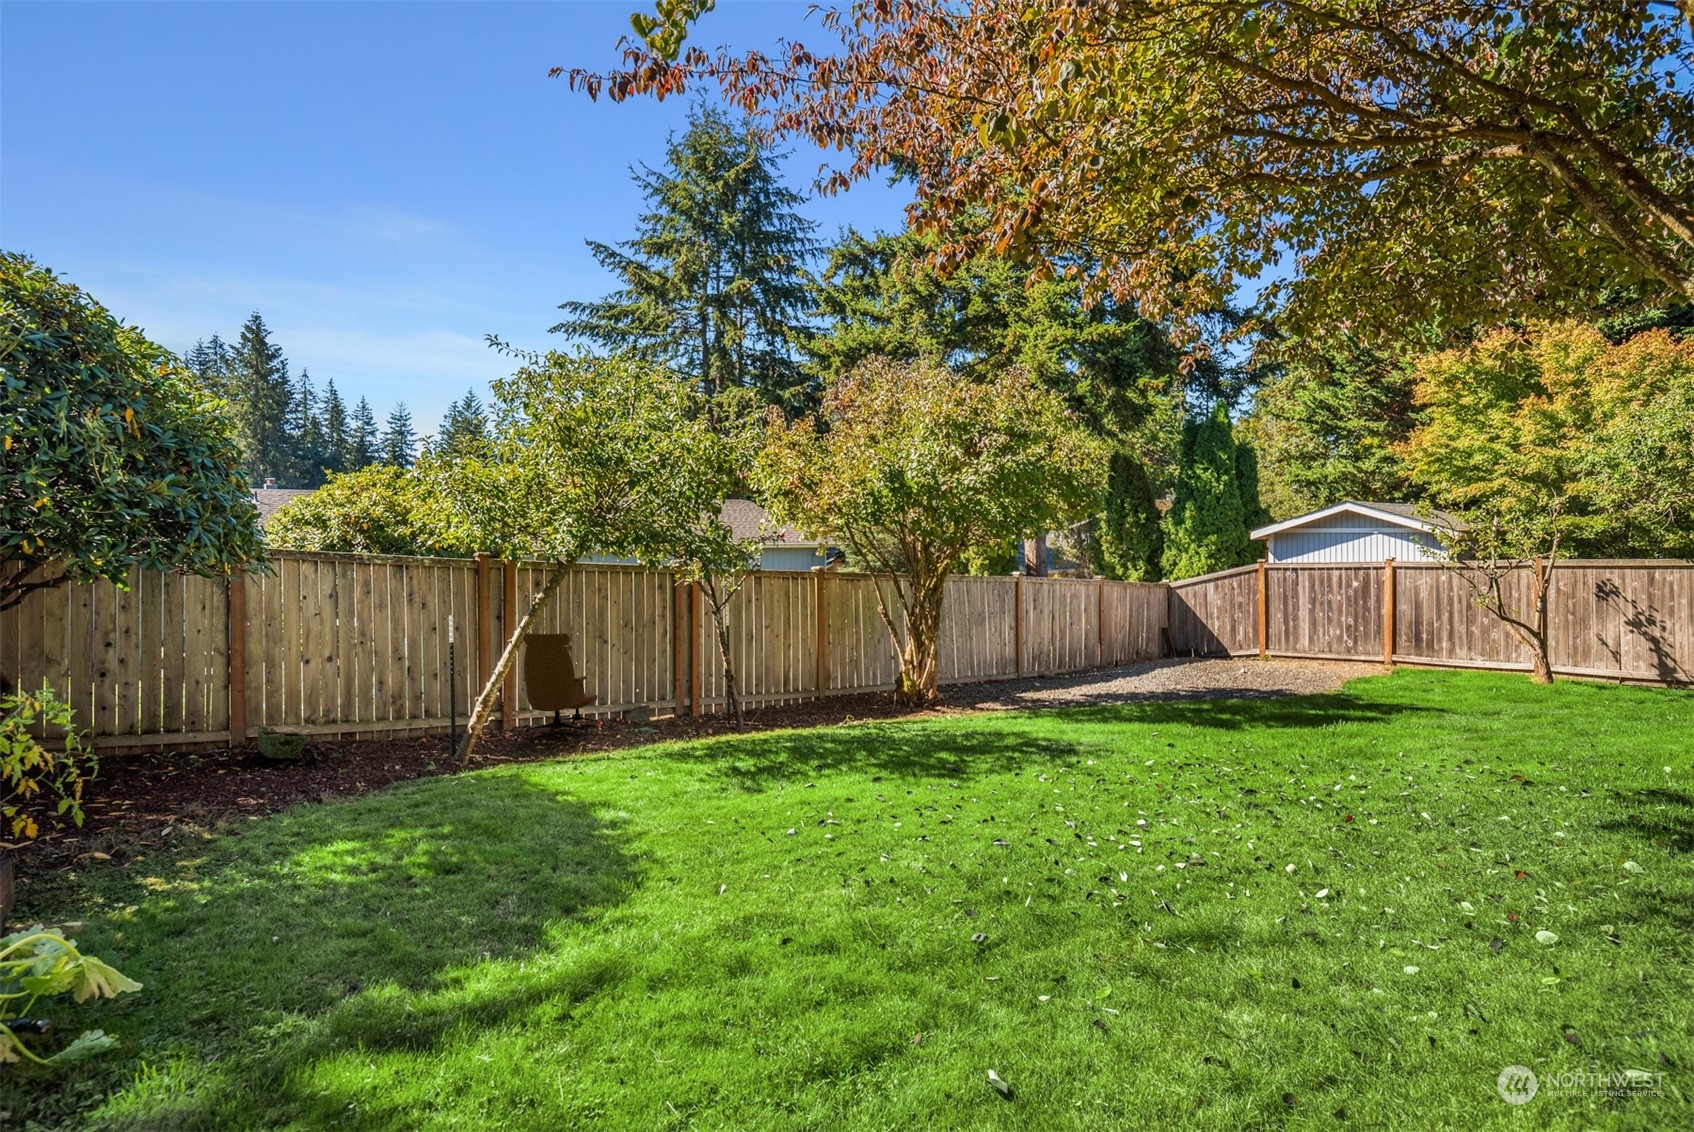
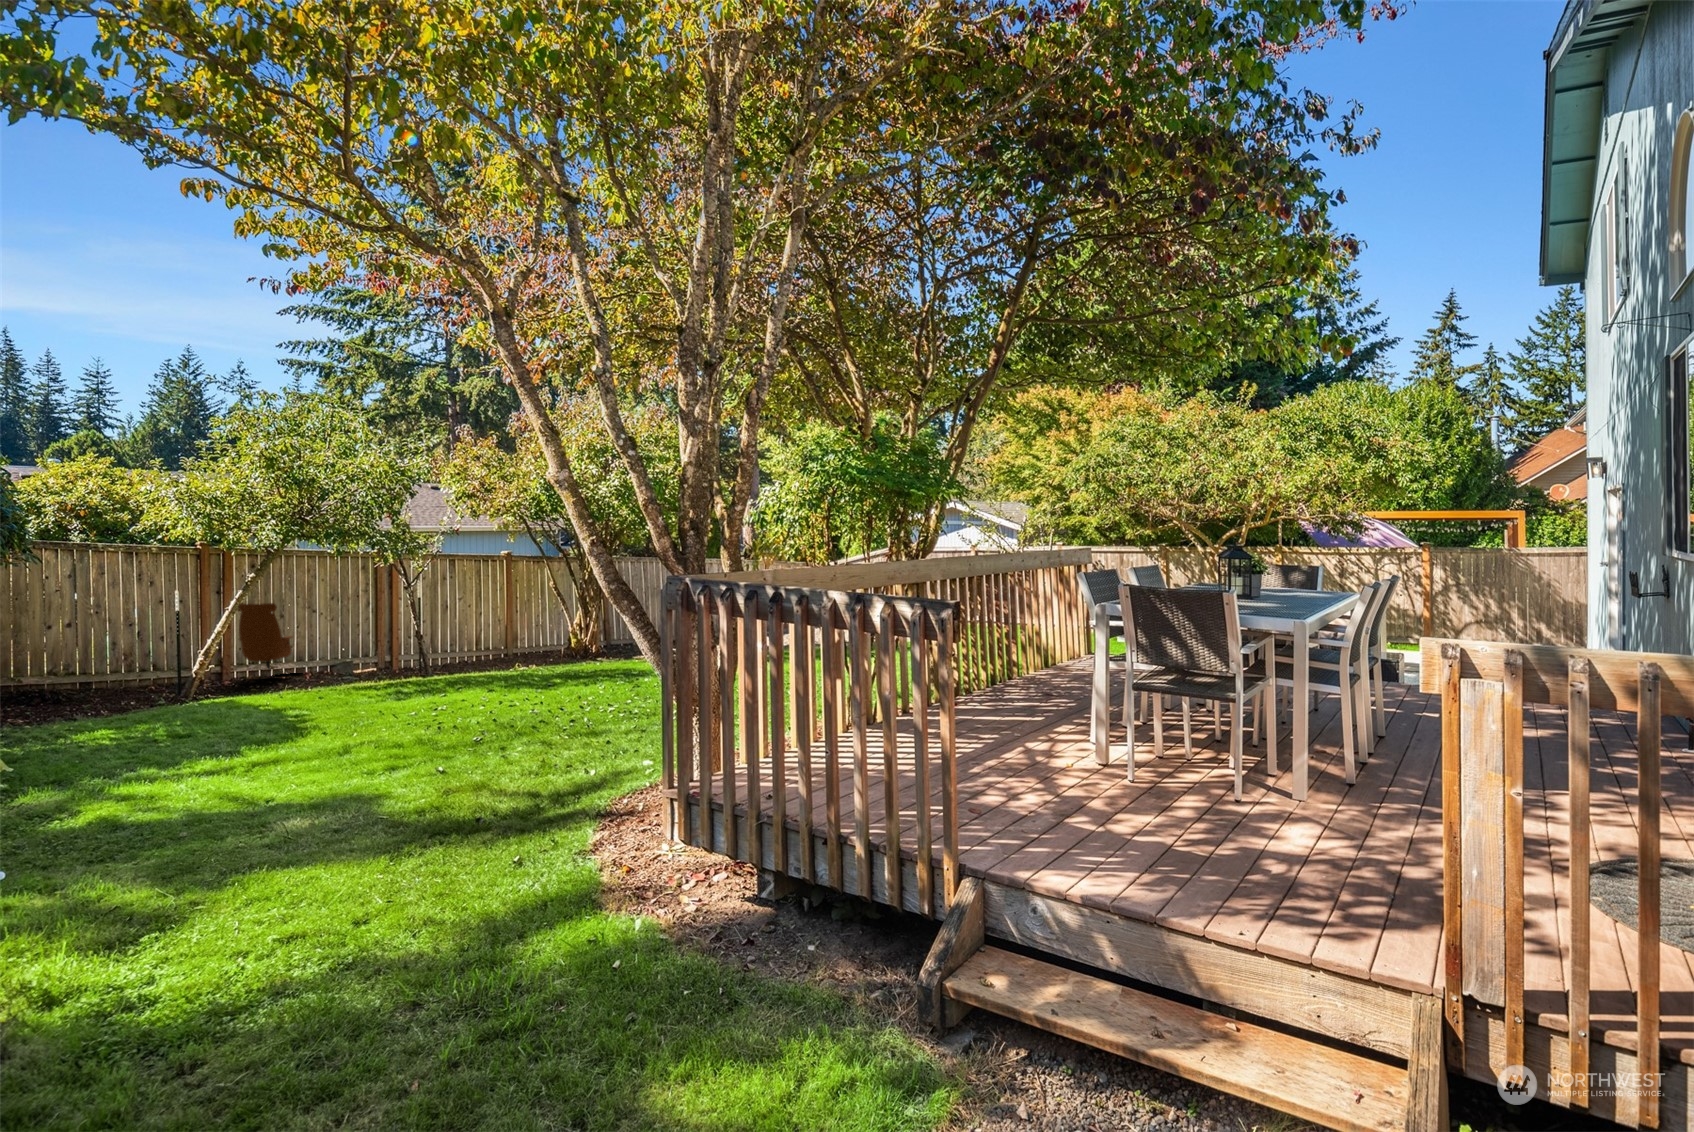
woven basket: present [257,731,307,759] -> none [15,677,58,697]

